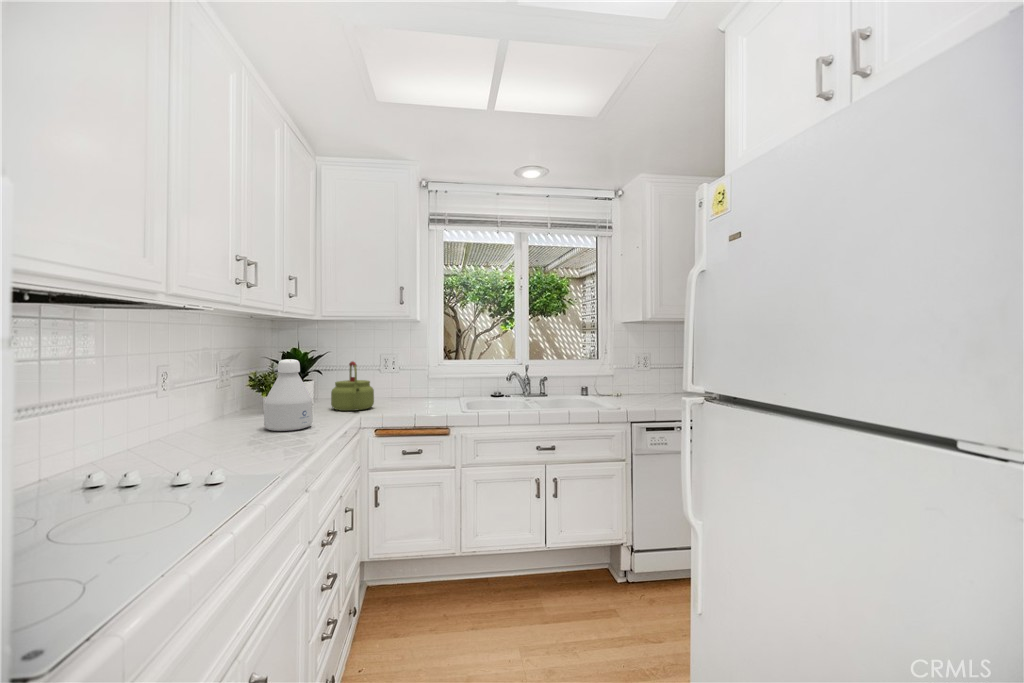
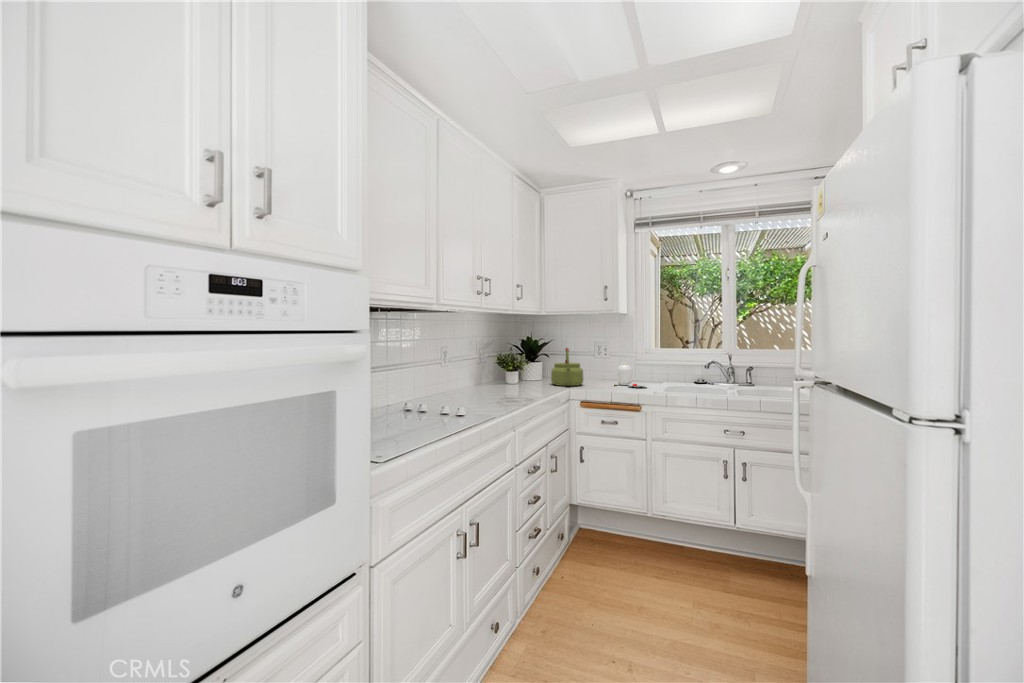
bottle: present [264,359,313,431] -> none [501,345,532,394]
jar: none [406,378,450,406] -> present [617,363,647,387]

